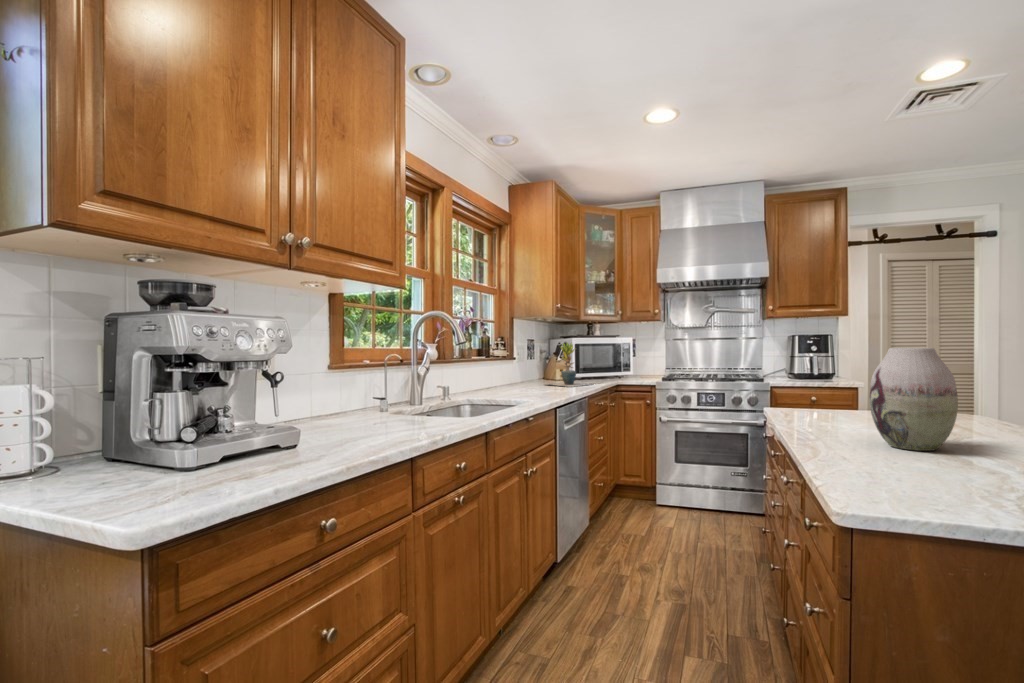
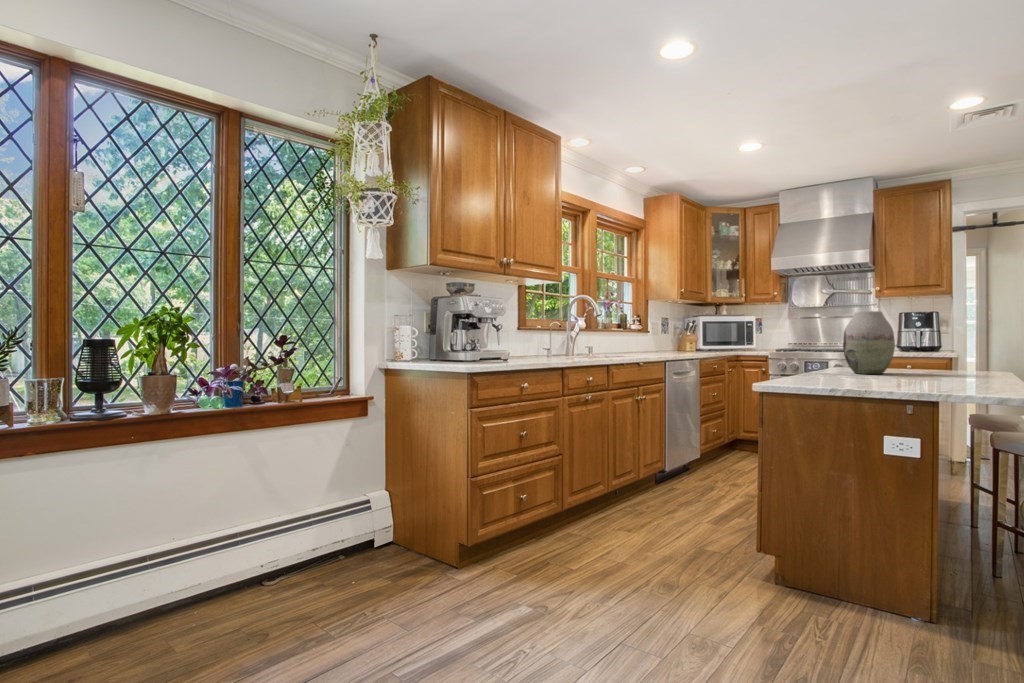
potted plant: present [548,343,589,387] -> none [669,318,711,352]

